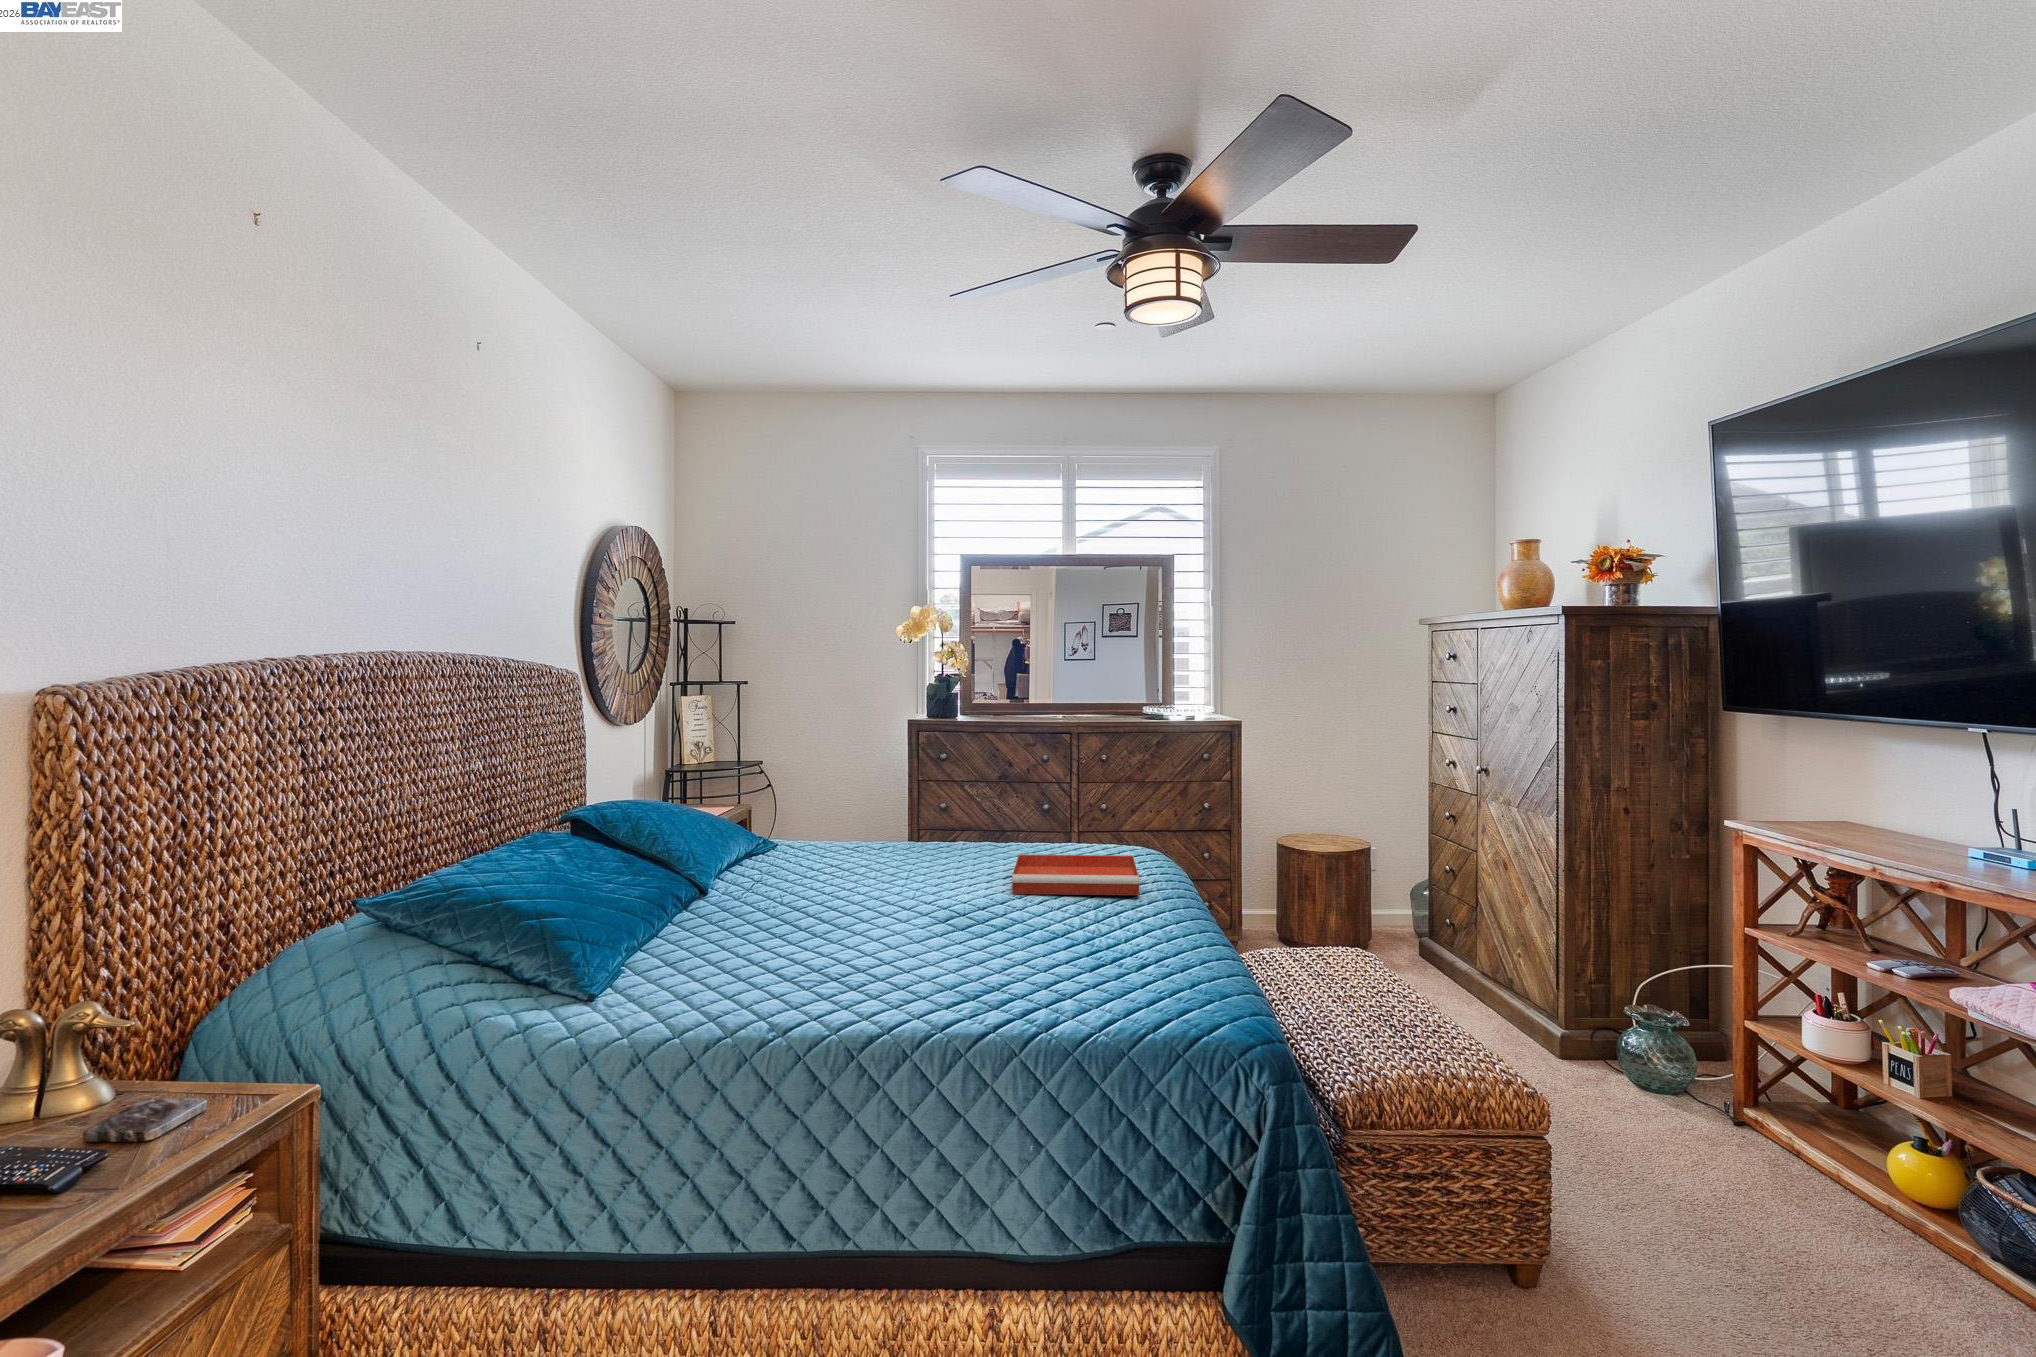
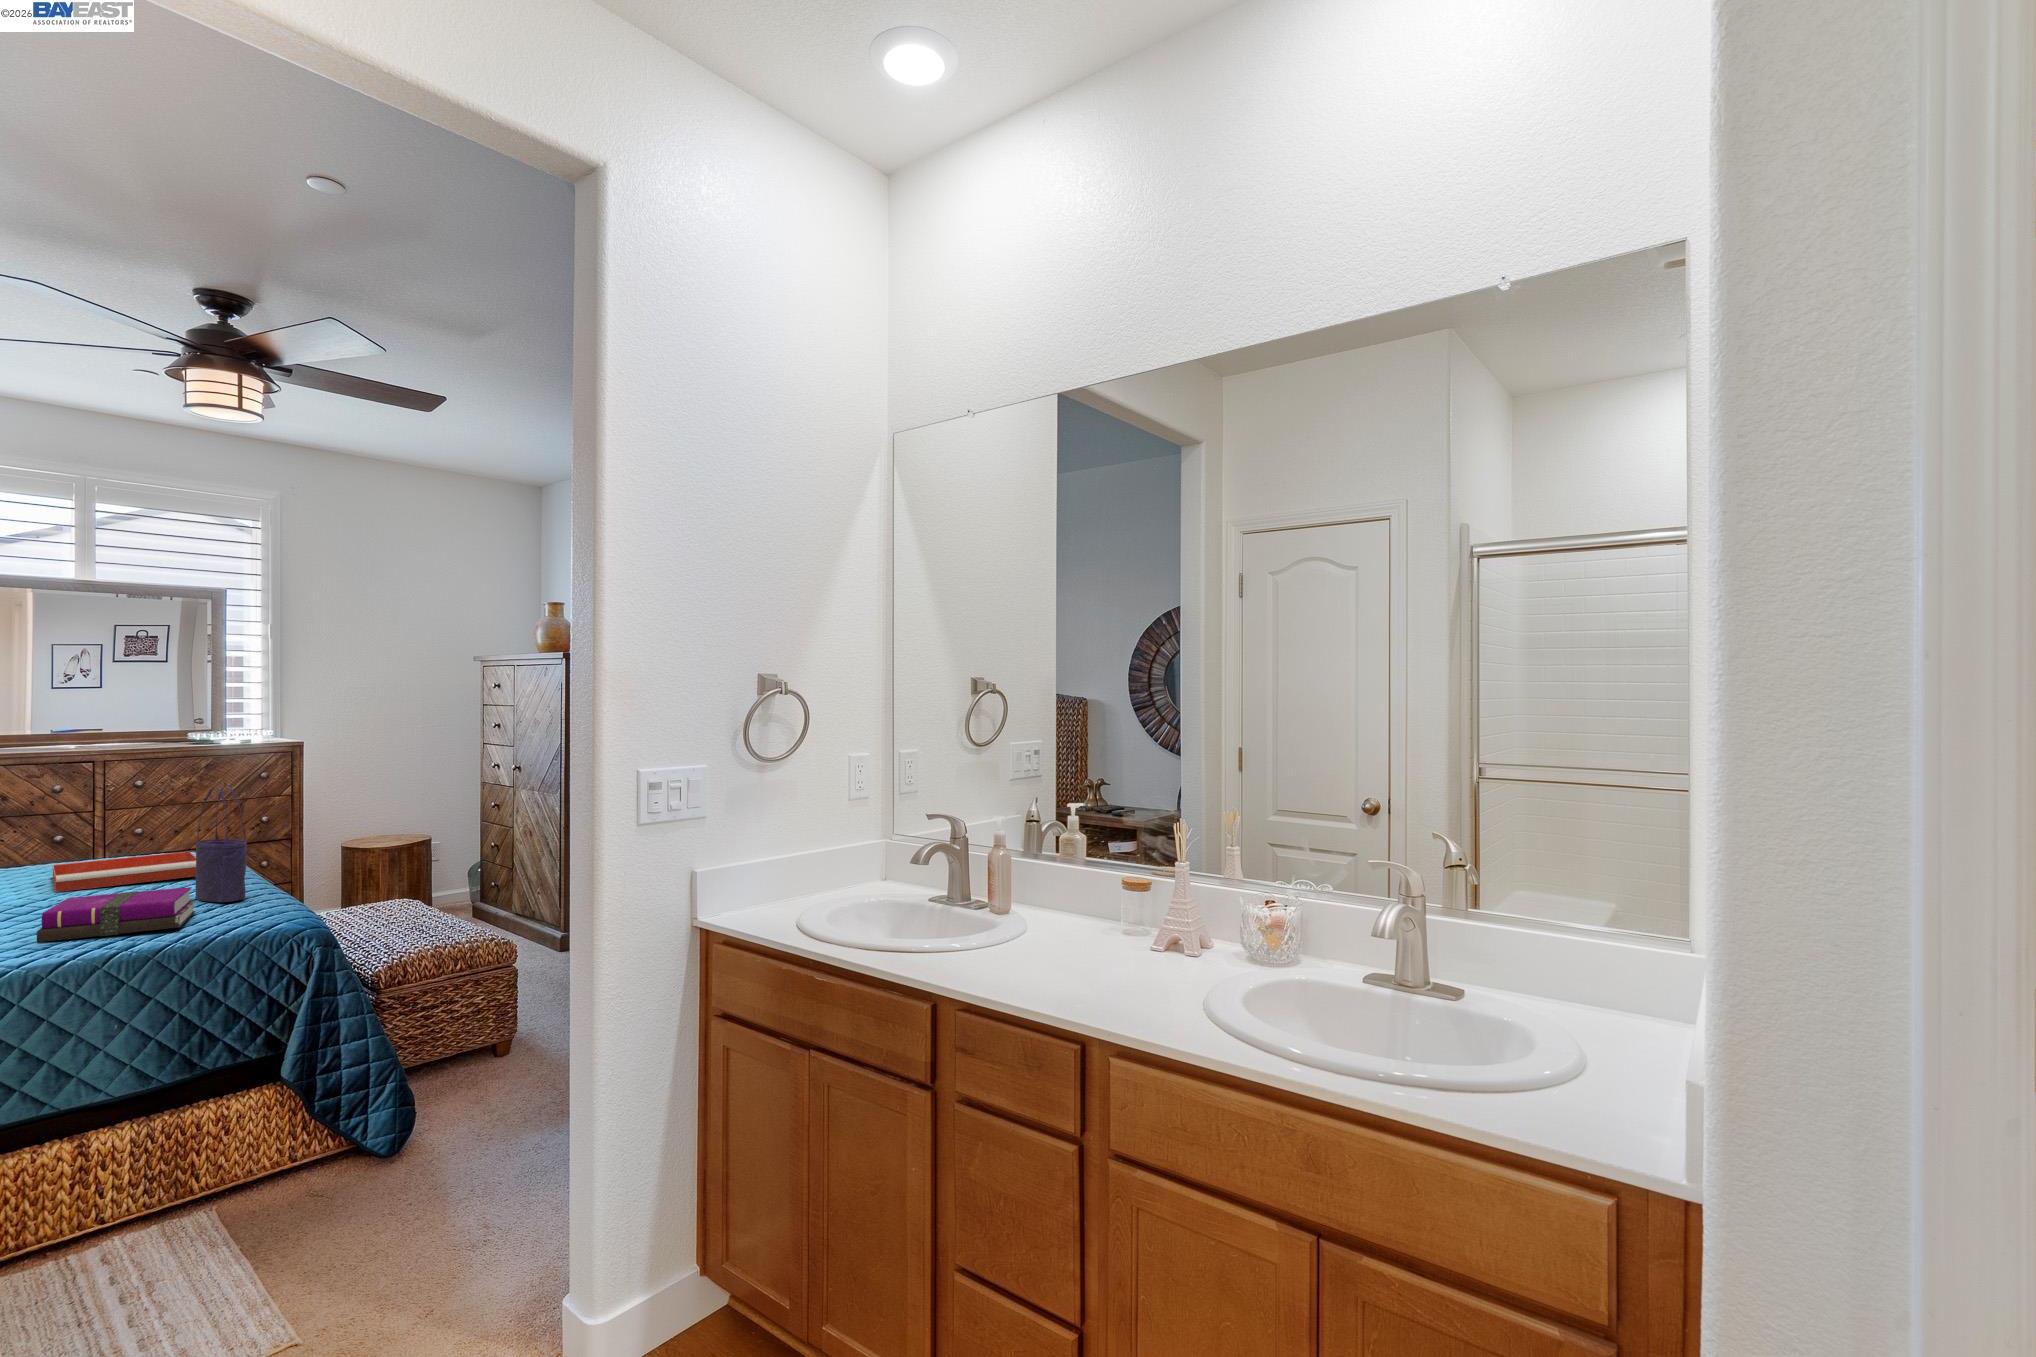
tote bag: none [1130,794,1182,957] -> present [196,787,247,902]
notebook: none [965,924,1125,1004] -> present [37,887,195,942]

